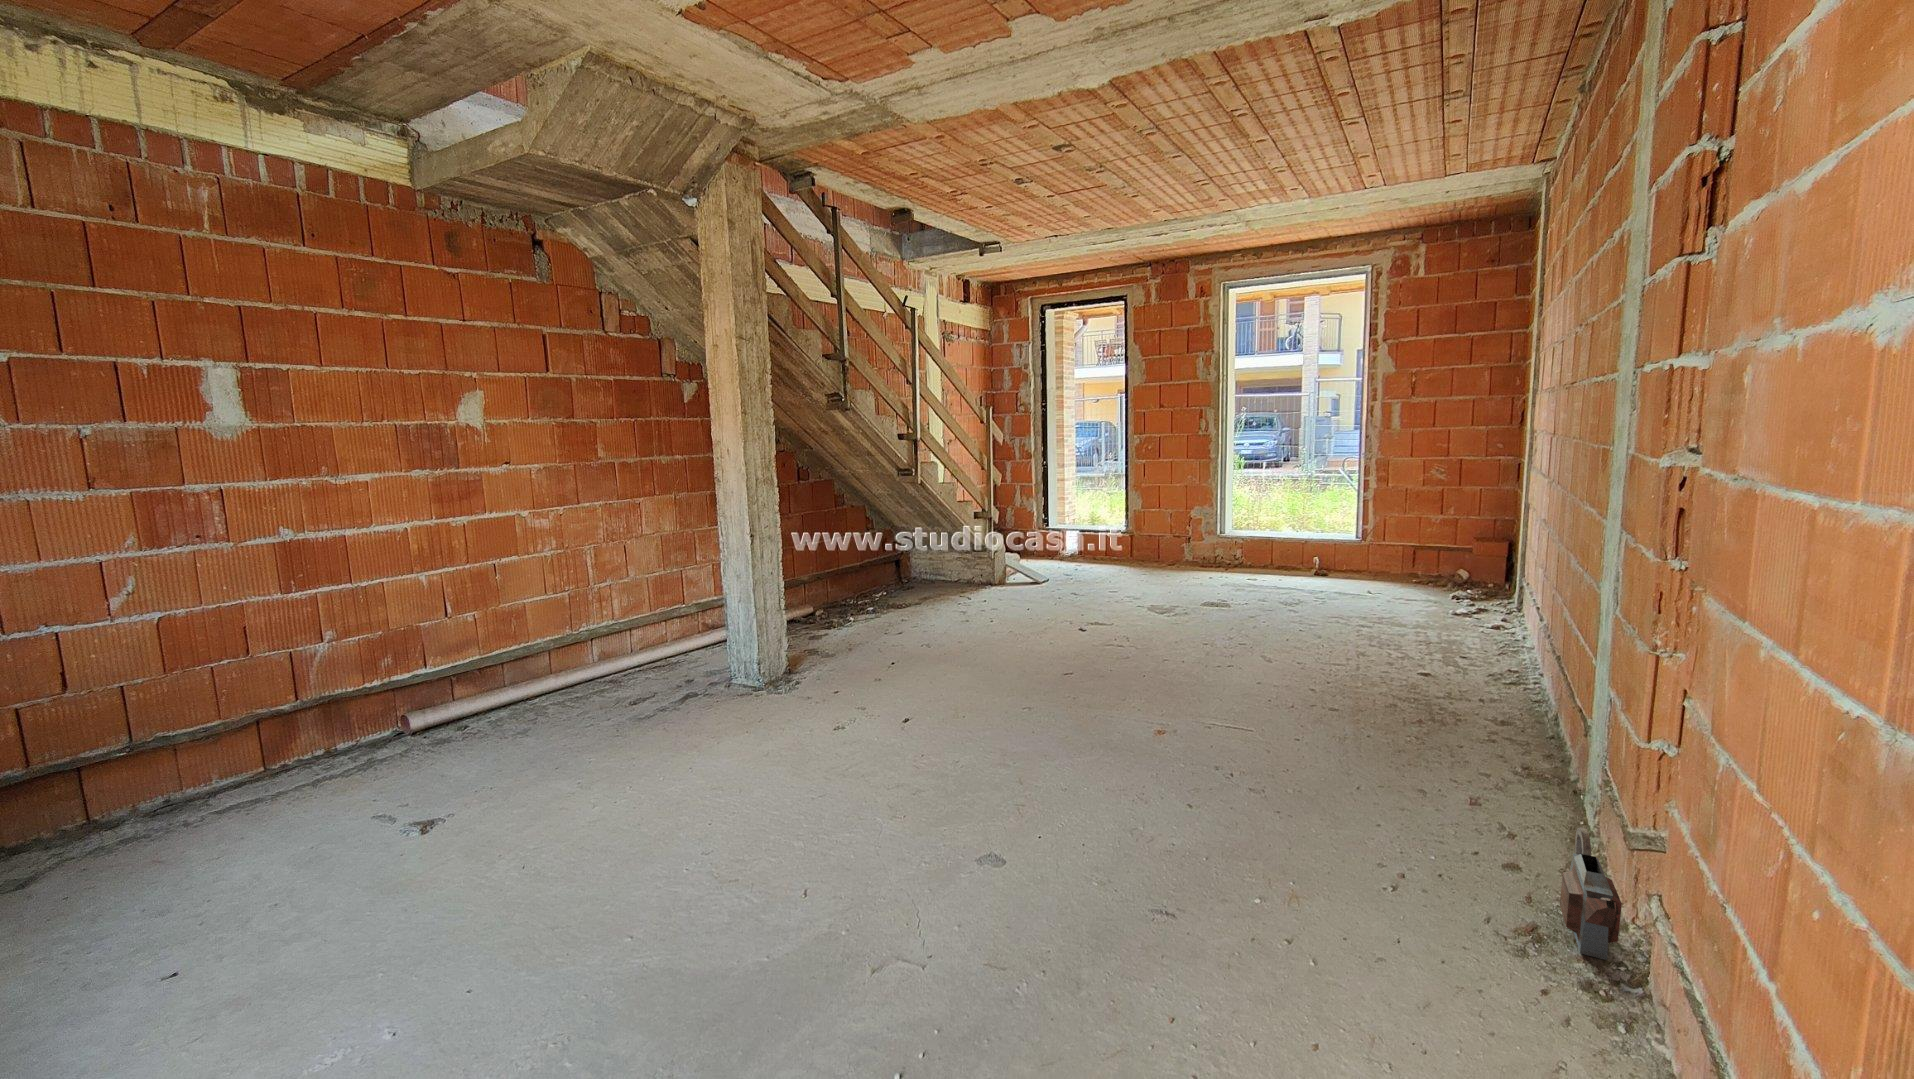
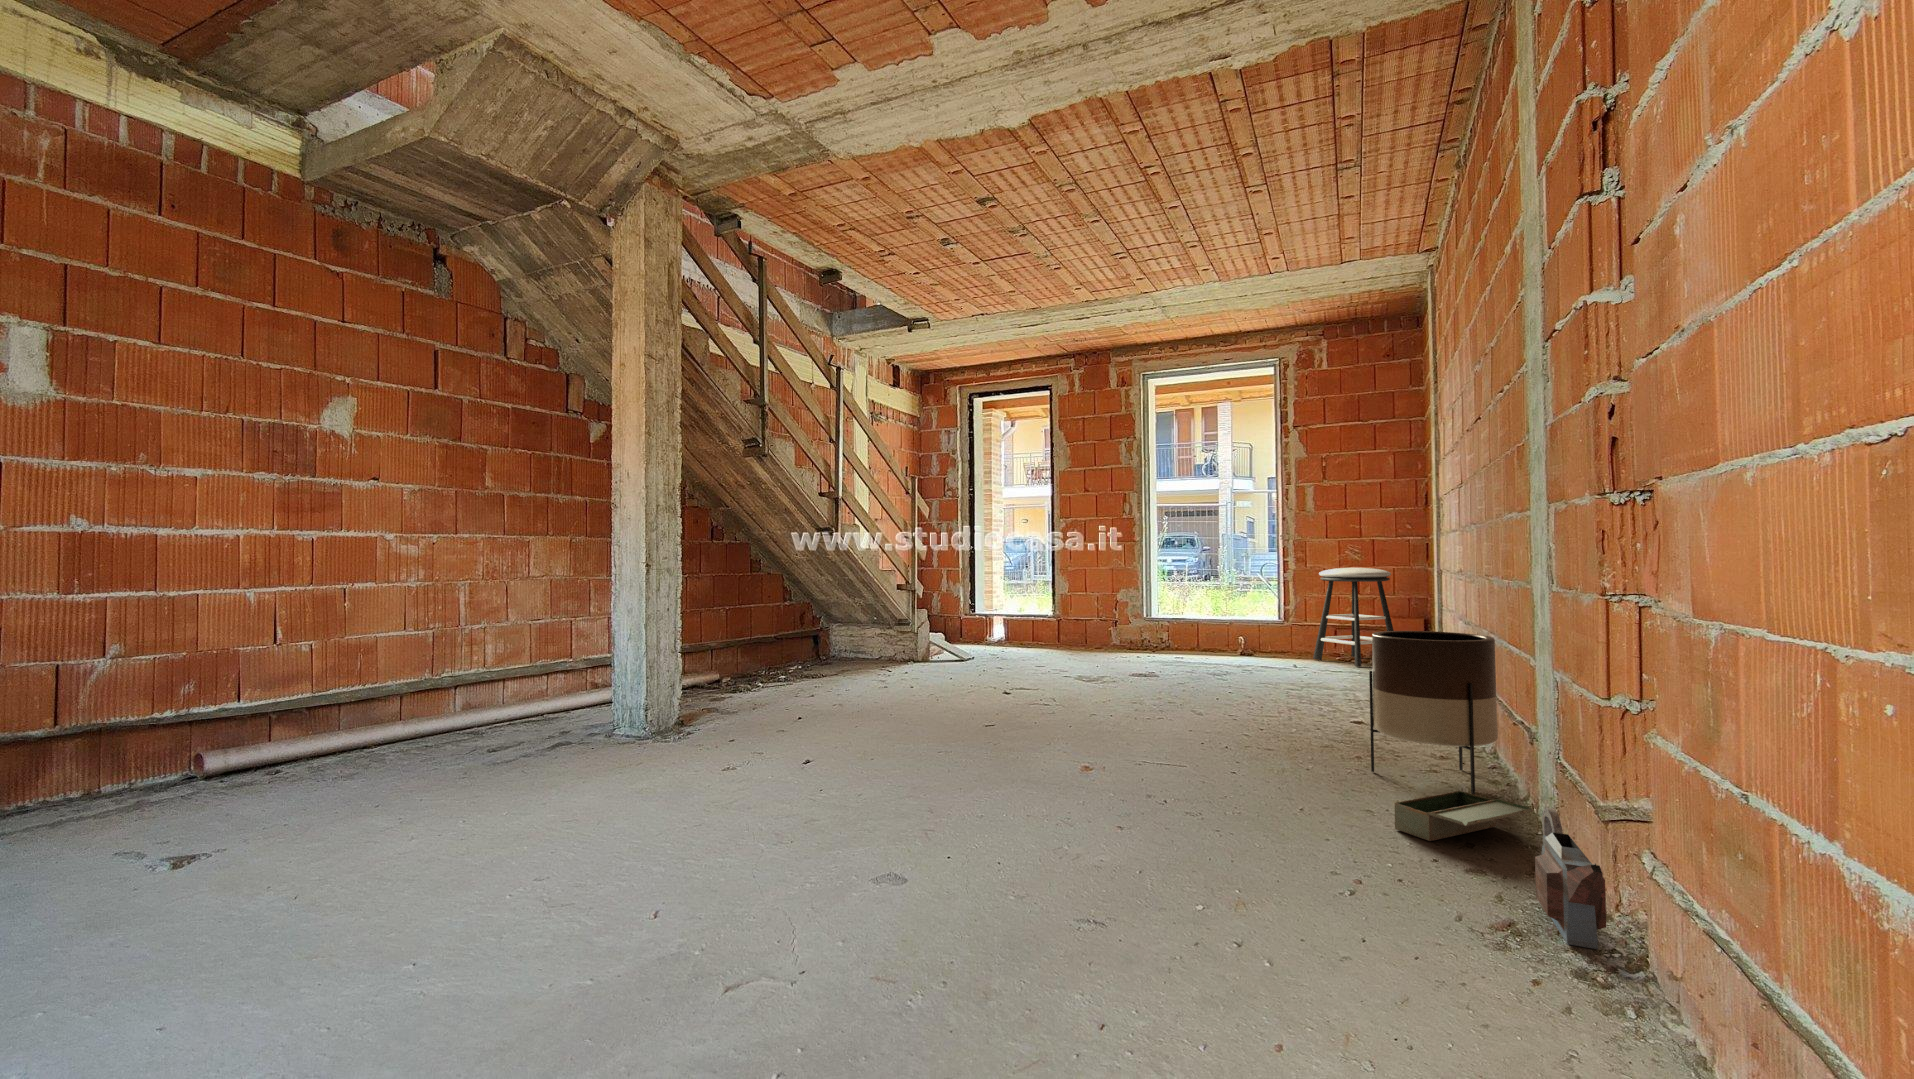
stool: none [1388,492,1480,592] -> present [1313,568,1394,666]
planter: none [1429,609,1562,773] -> present [1369,631,1498,794]
toolbox: none [1442,777,1576,830] -> present [1395,791,1533,841]

